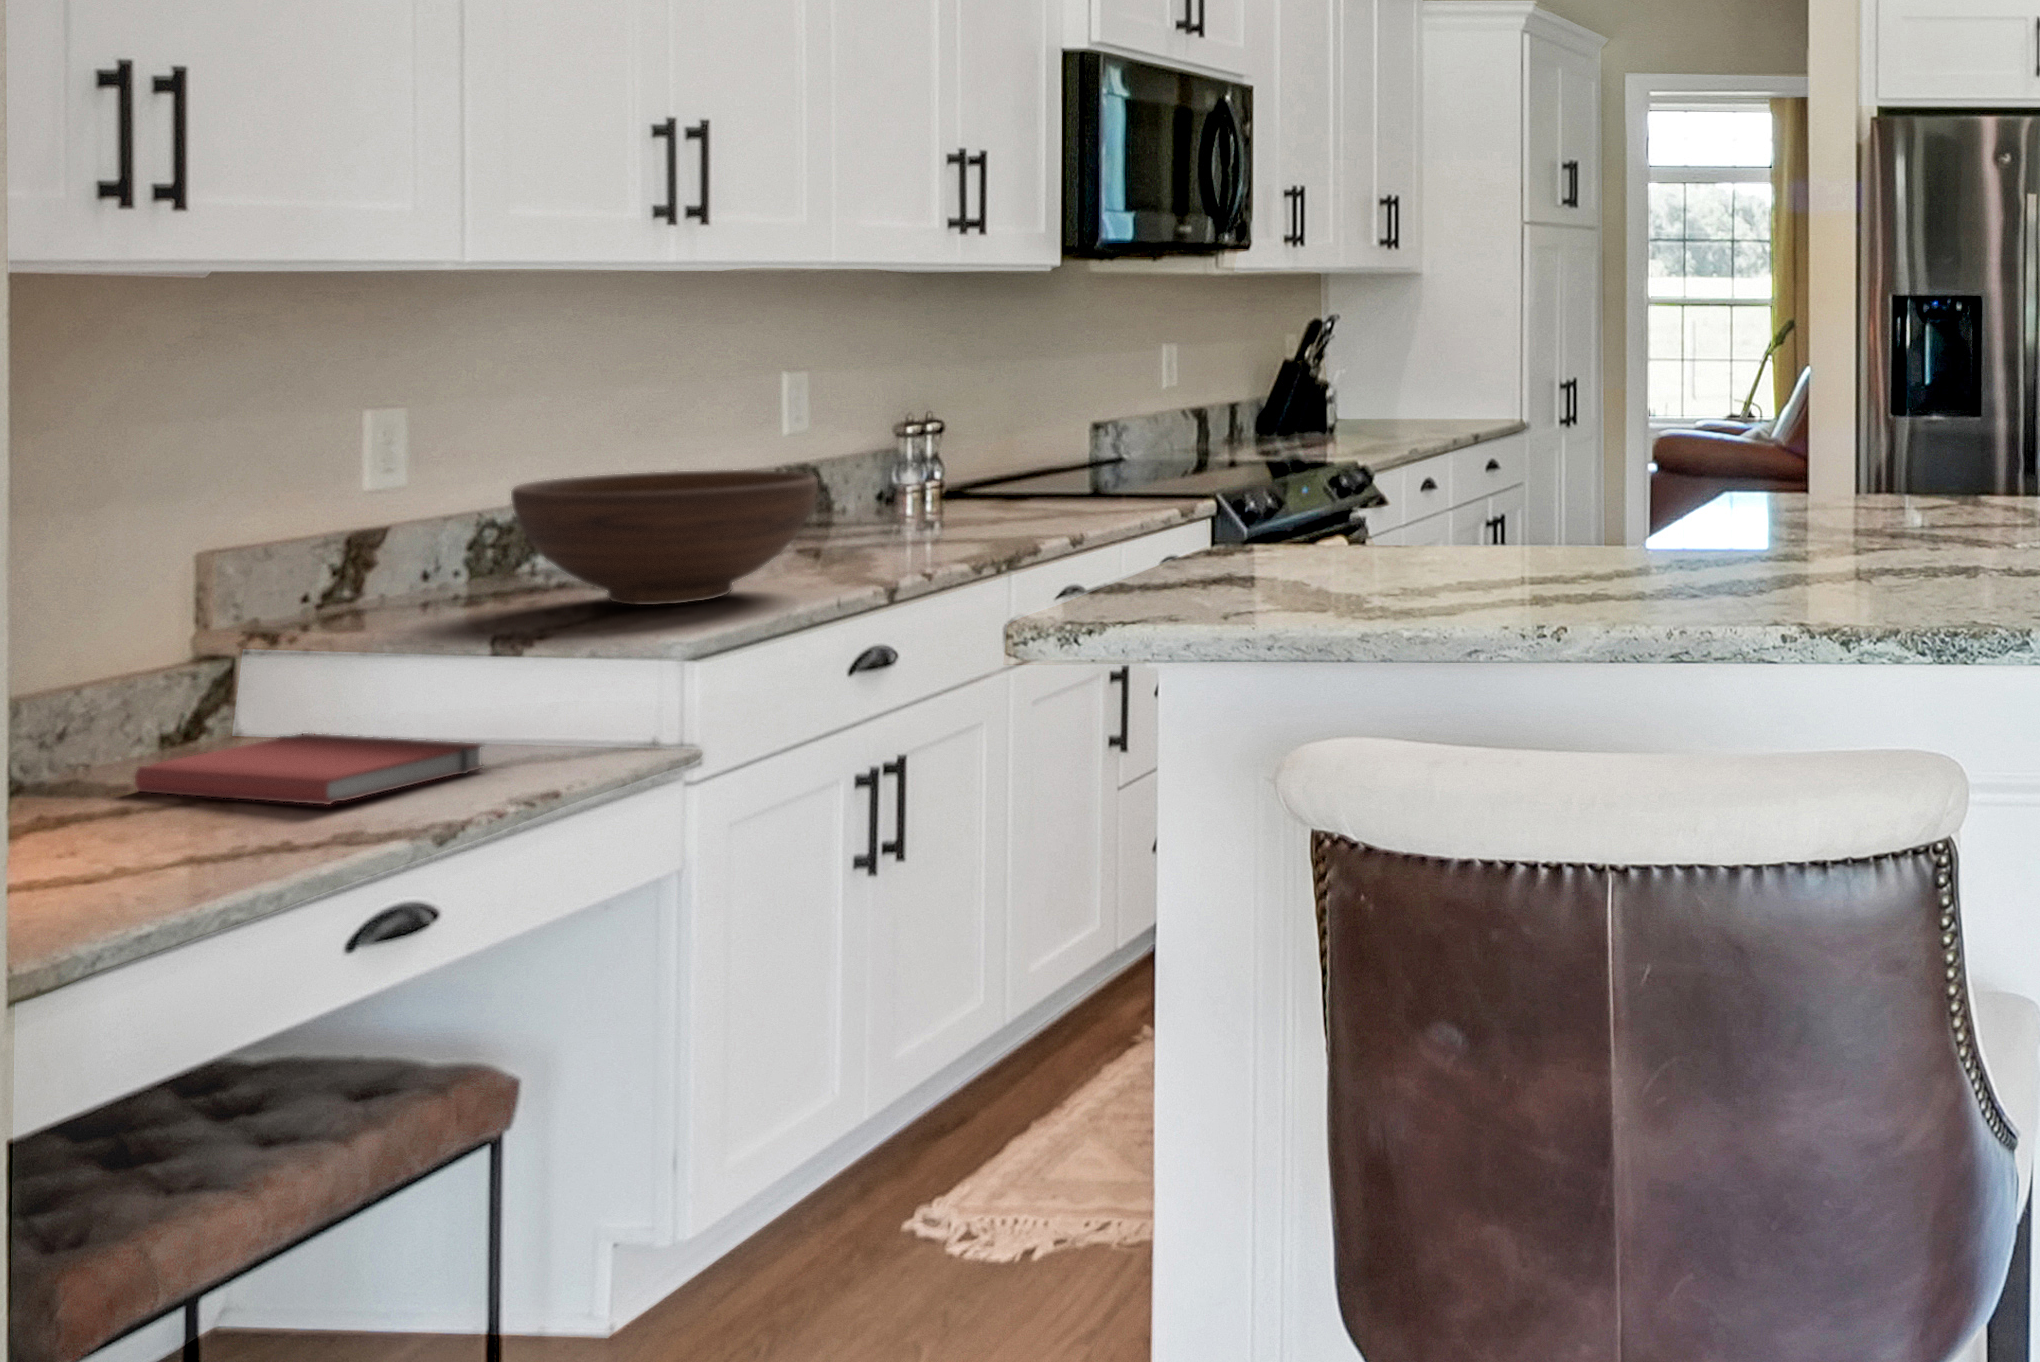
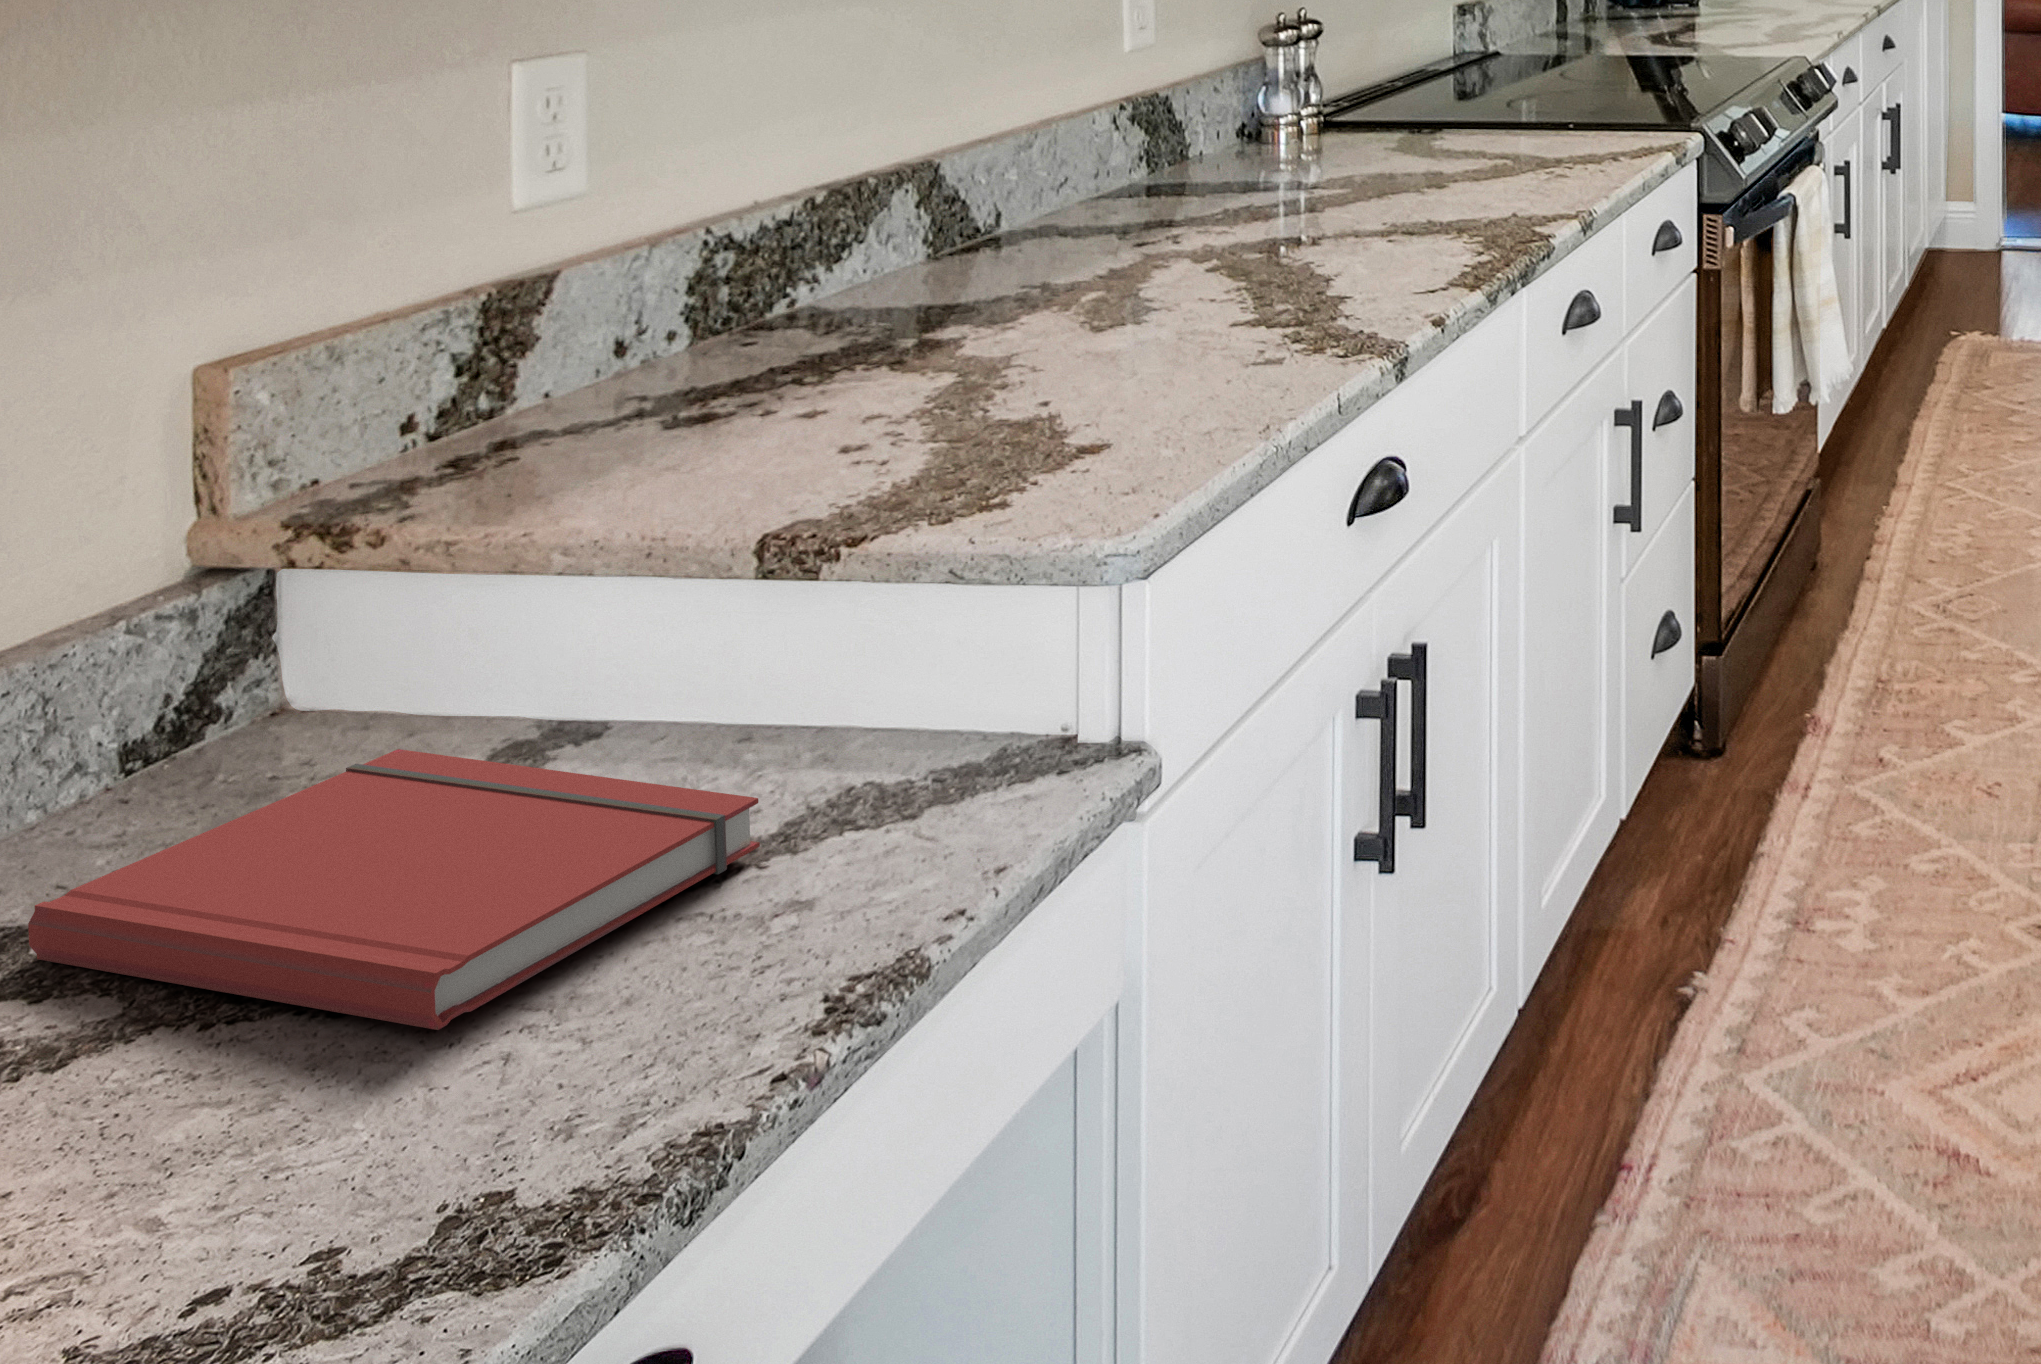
fruit bowl: present [511,470,818,605] -> none [765,147,1268,406]

